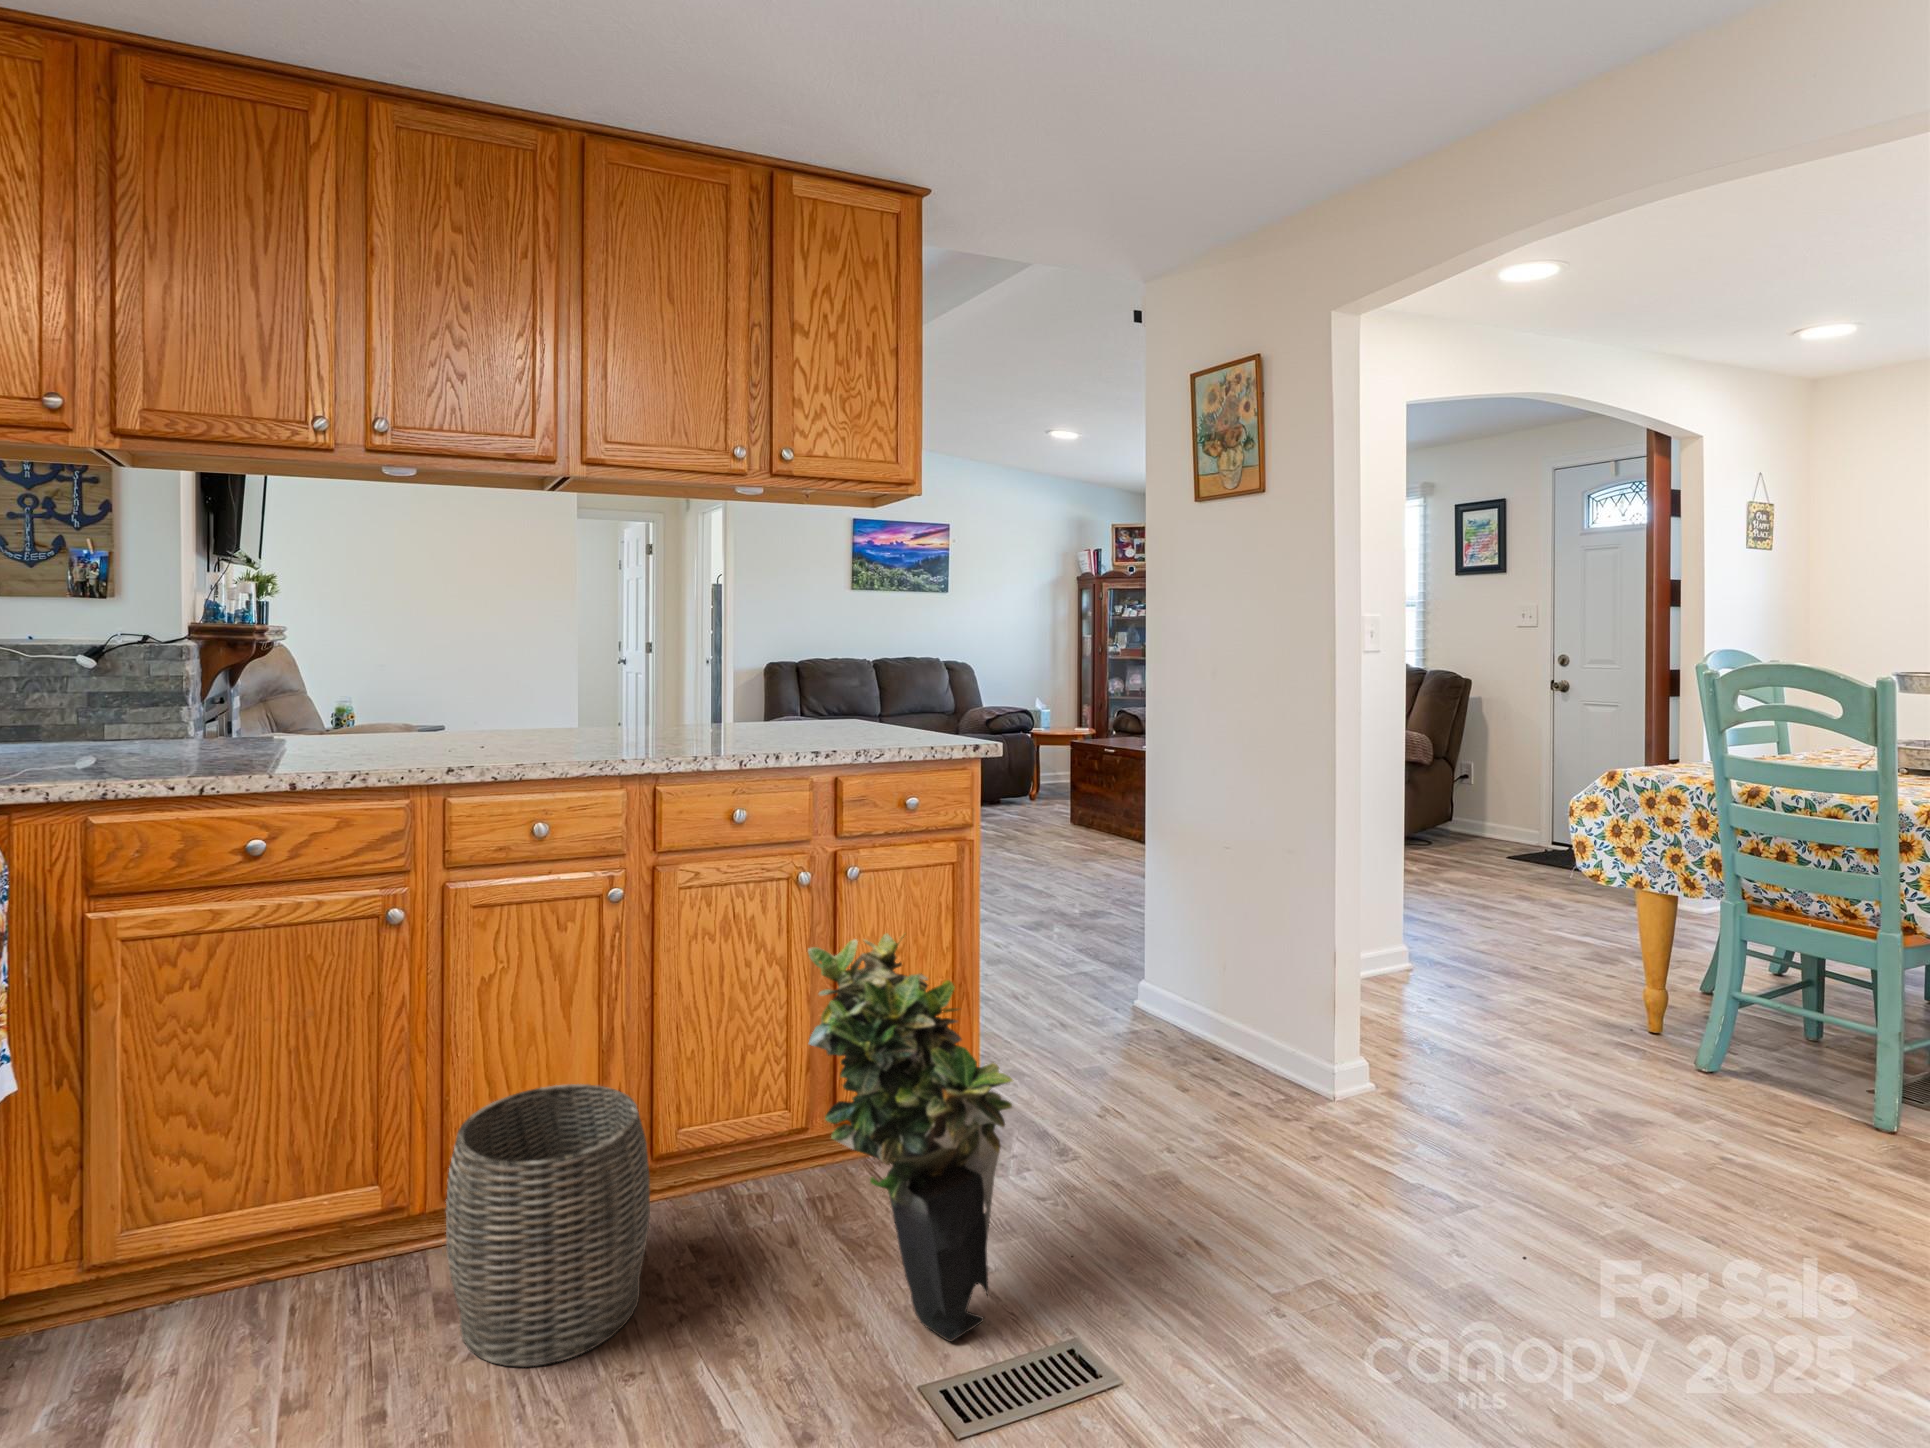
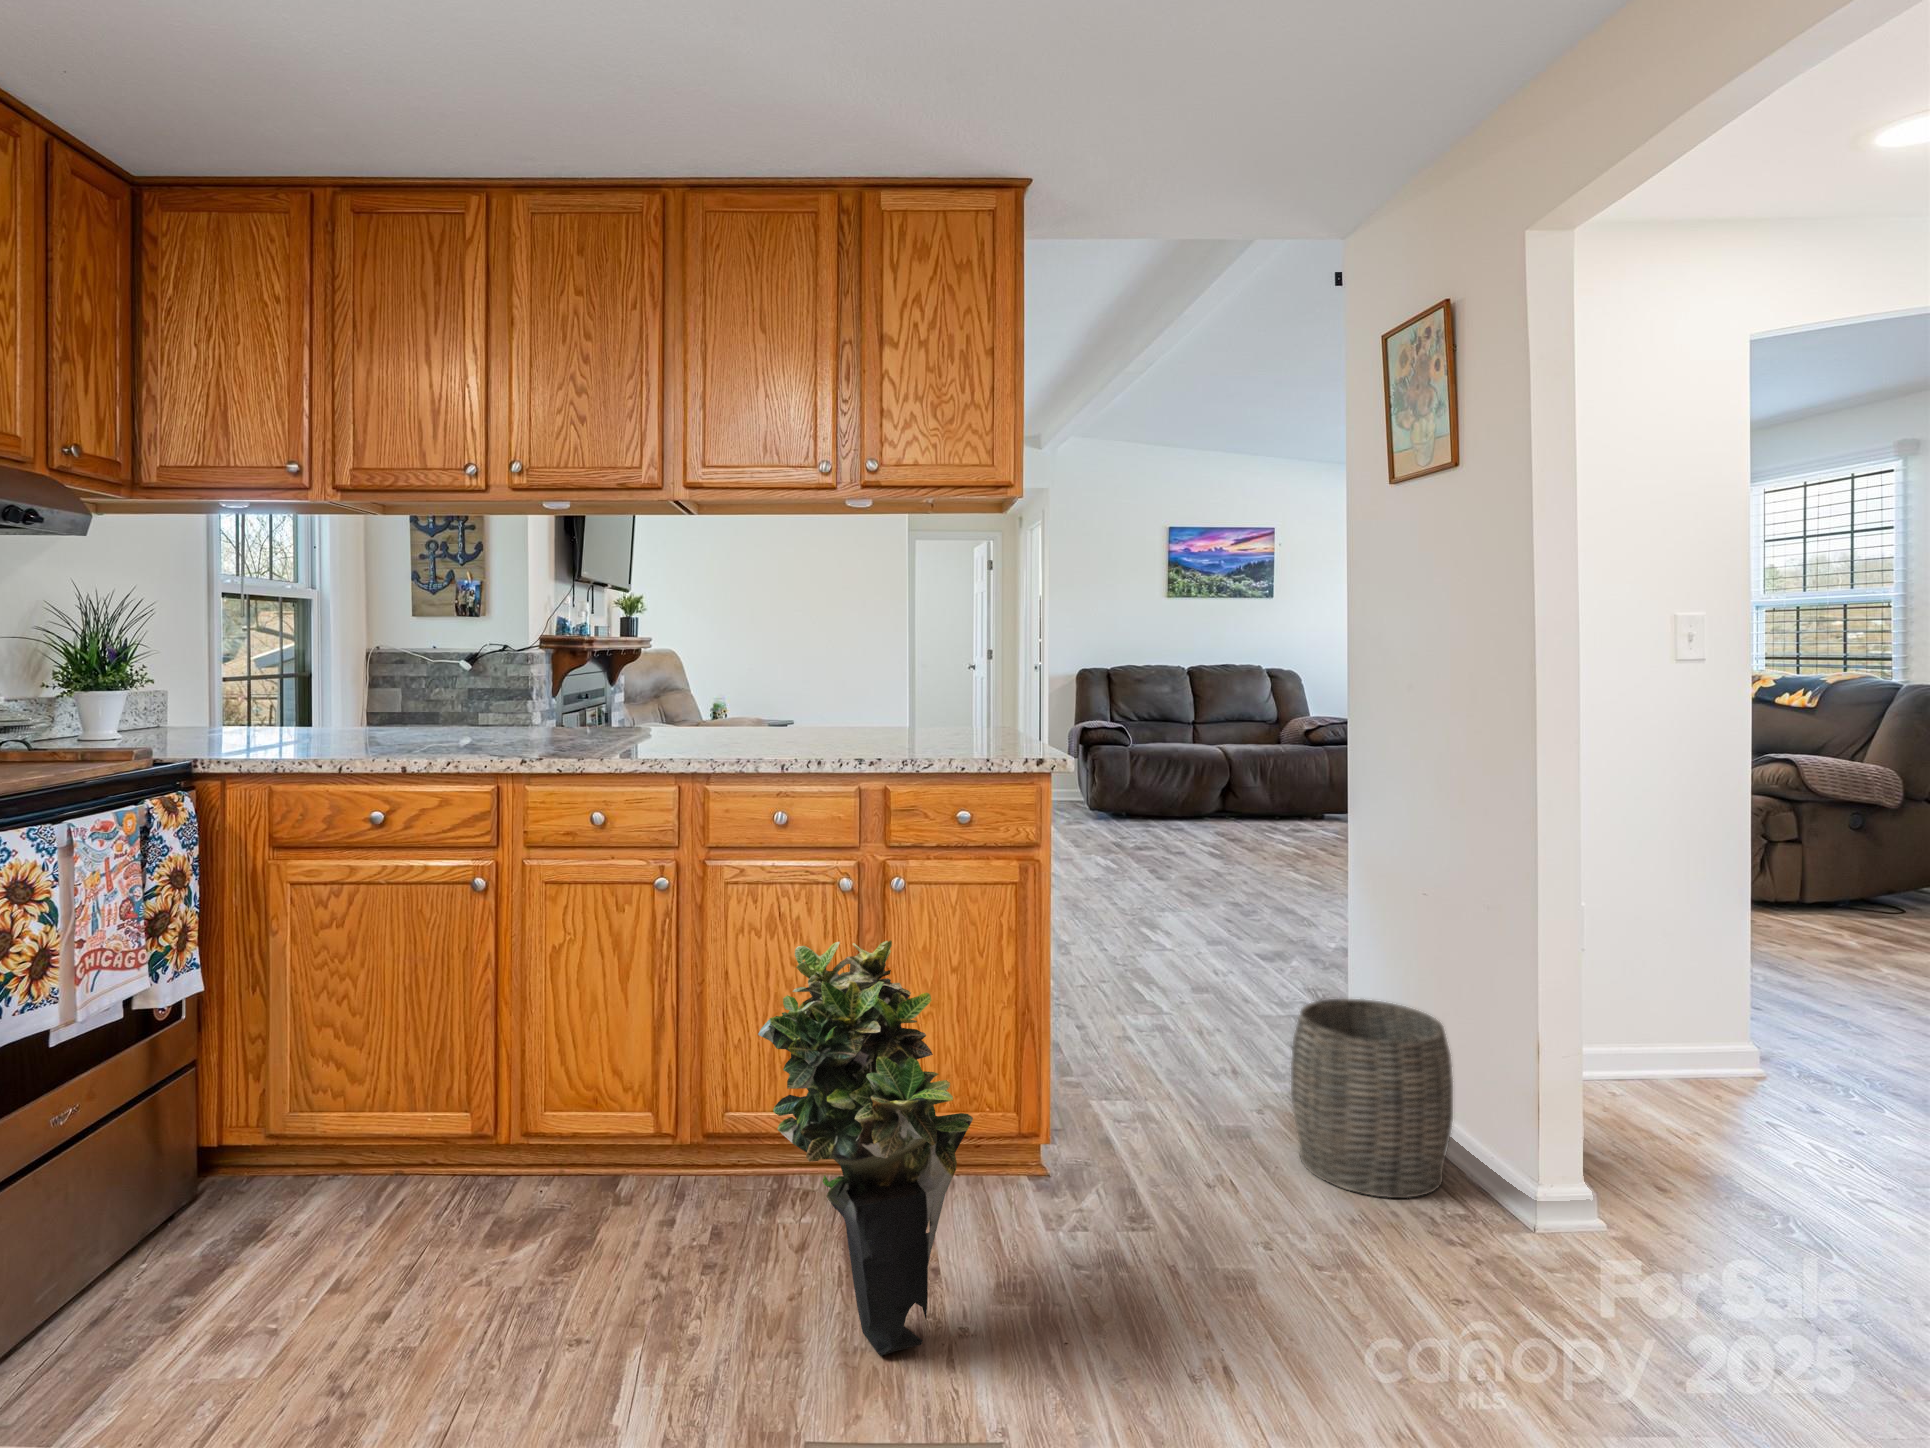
woven basket: present [446,1084,650,1367] -> present [1291,999,1453,1198]

